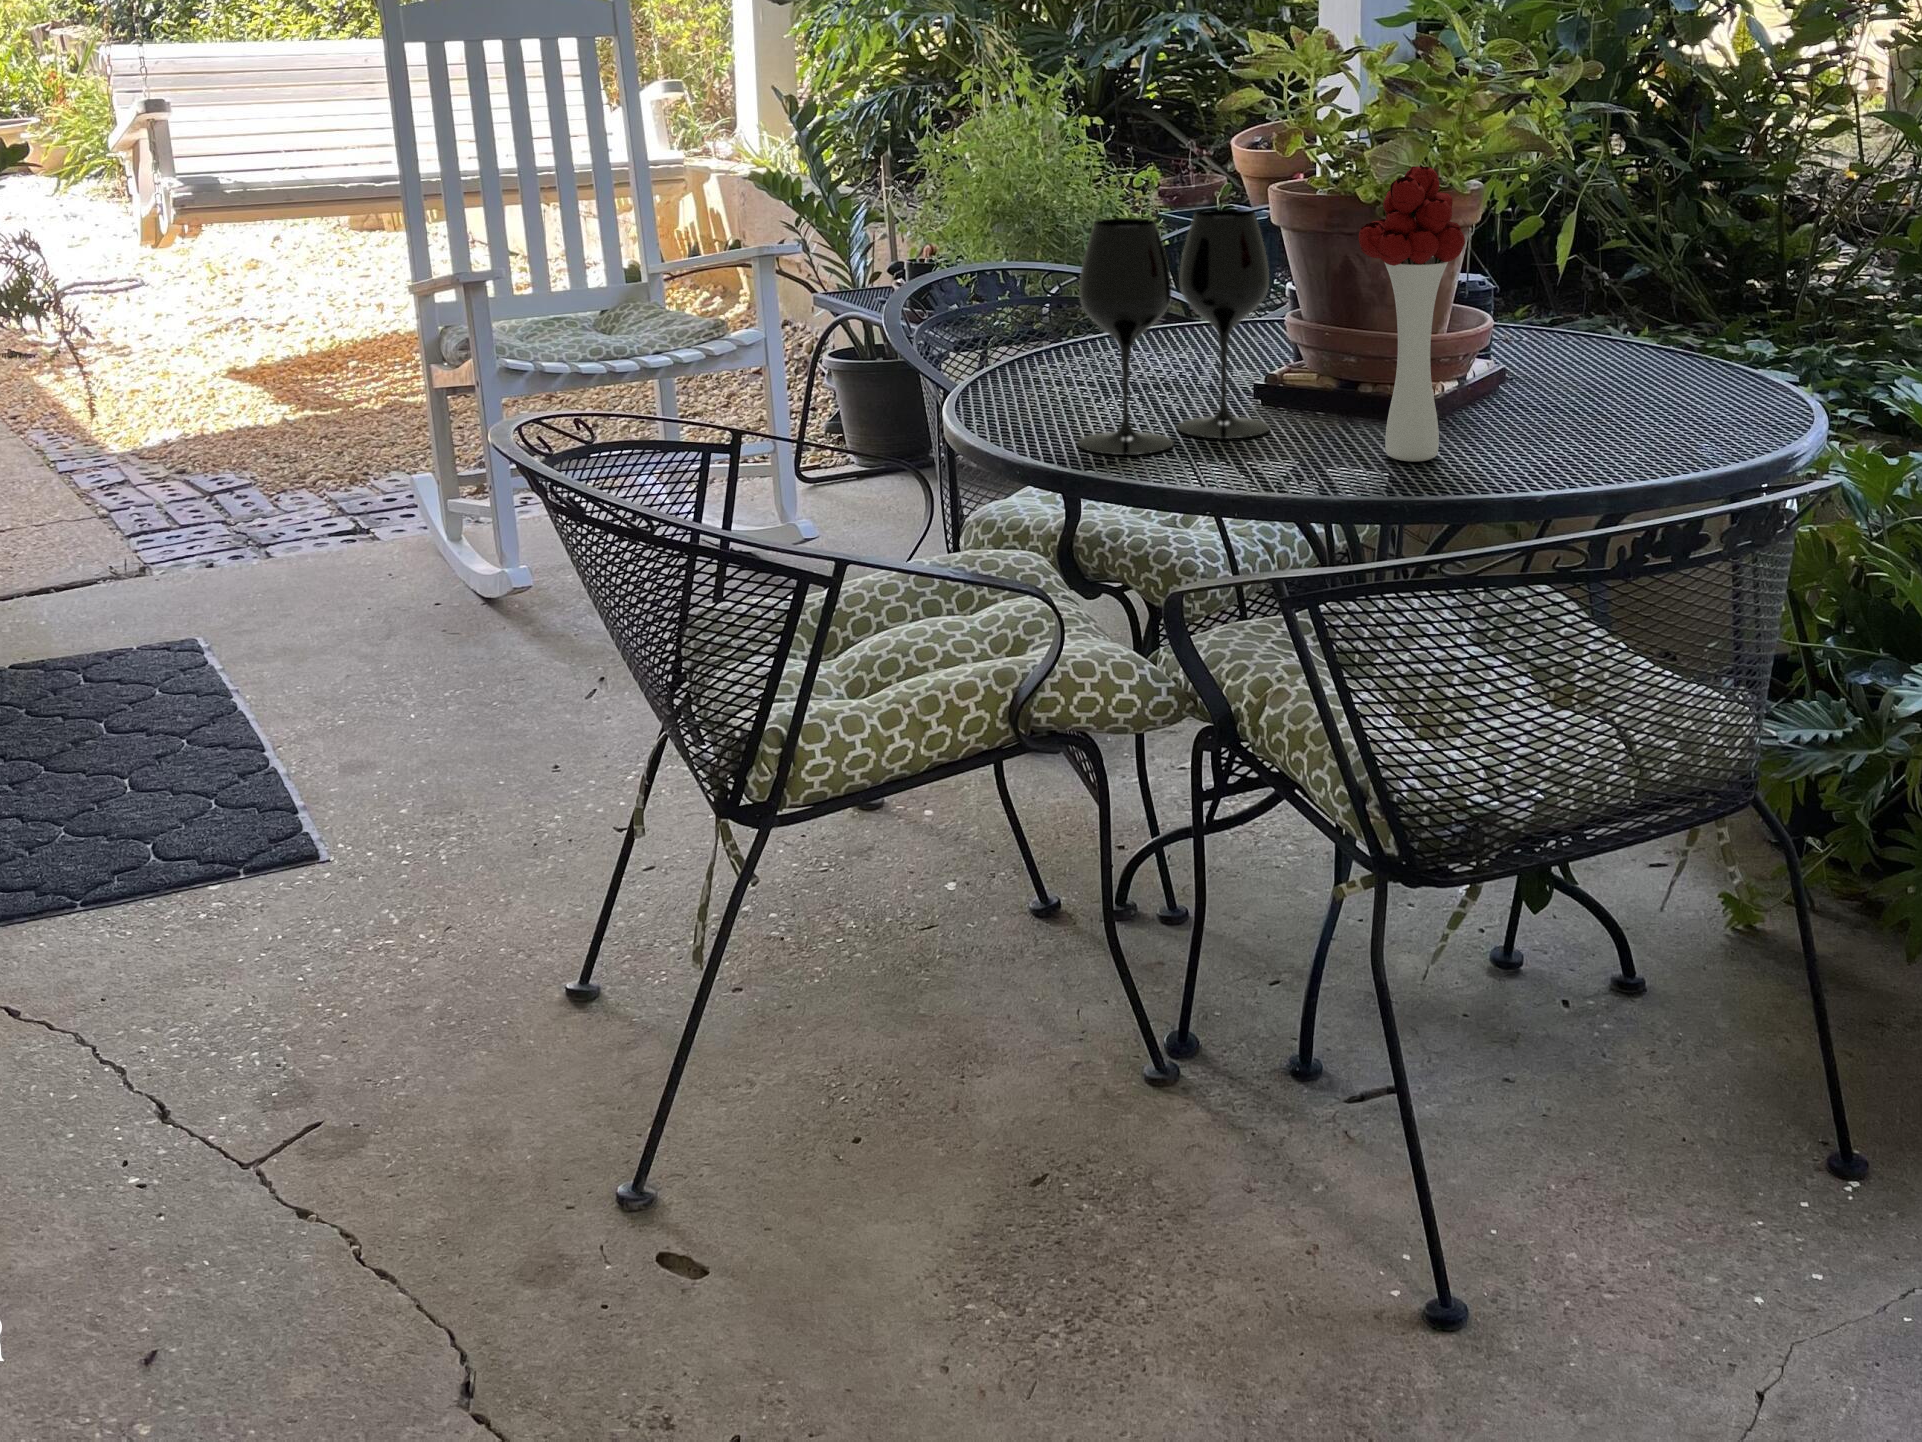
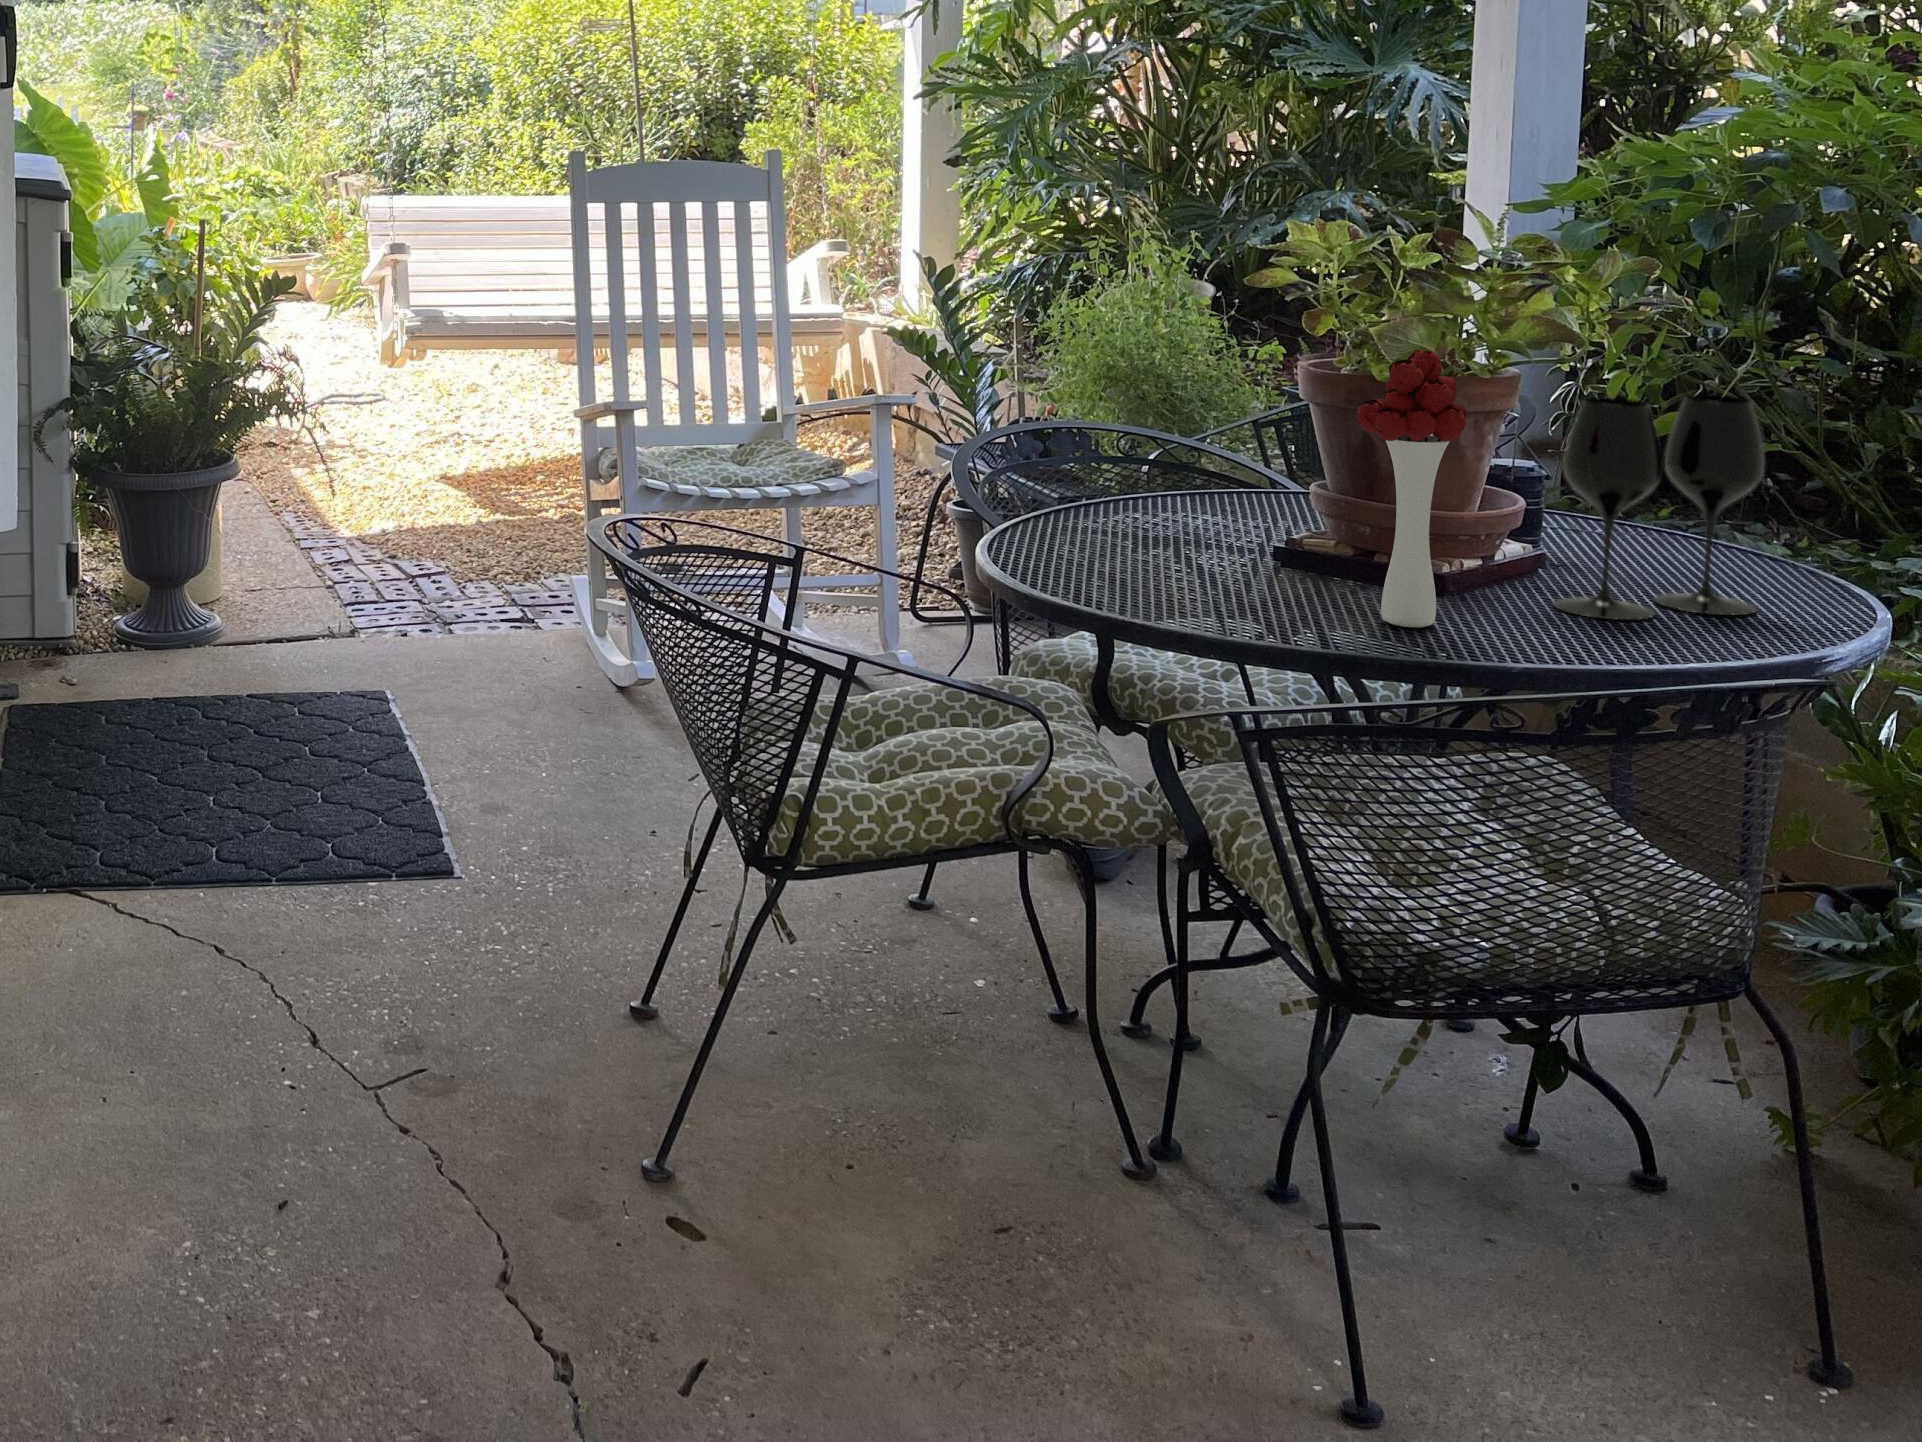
wine glass: present [1078,209,1270,455] -> present [1553,395,1764,620]

